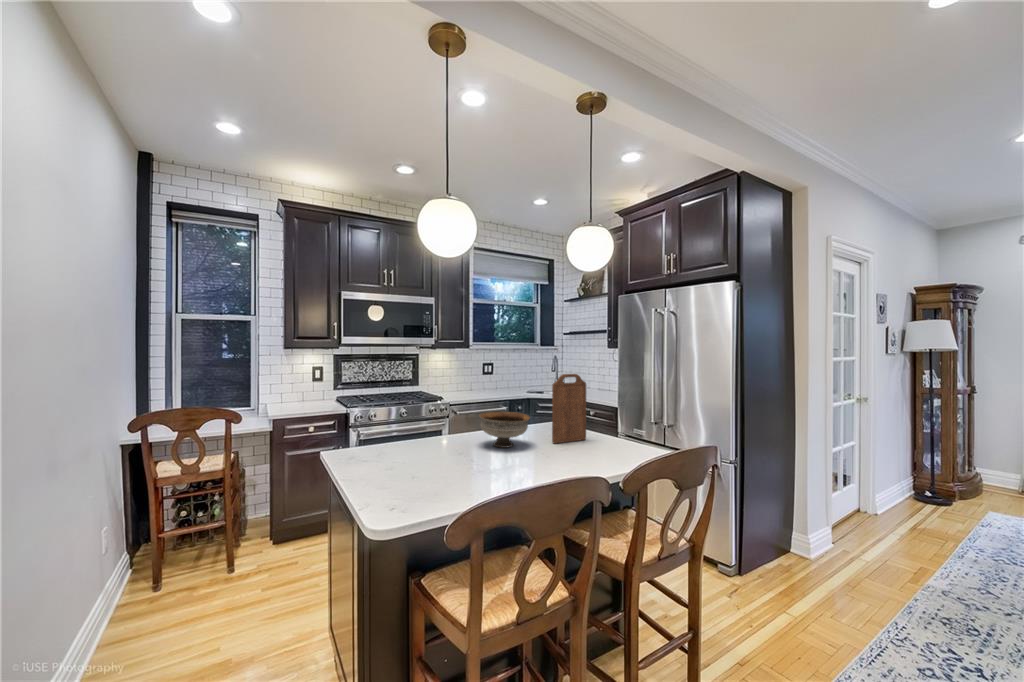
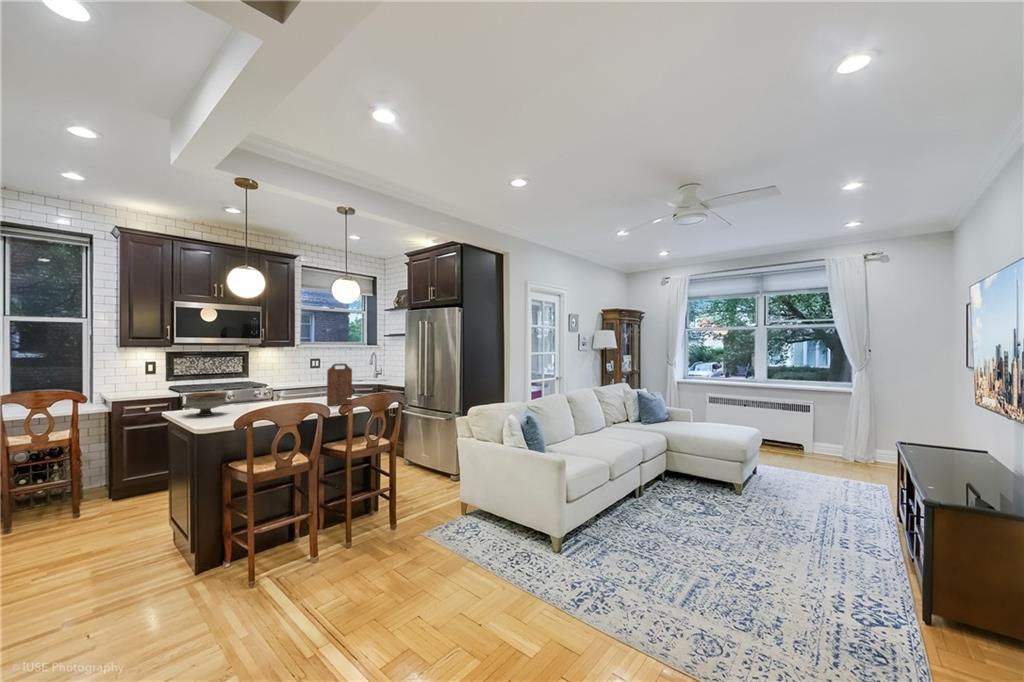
bowl: present [479,412,530,448] -> present [185,392,227,416]

